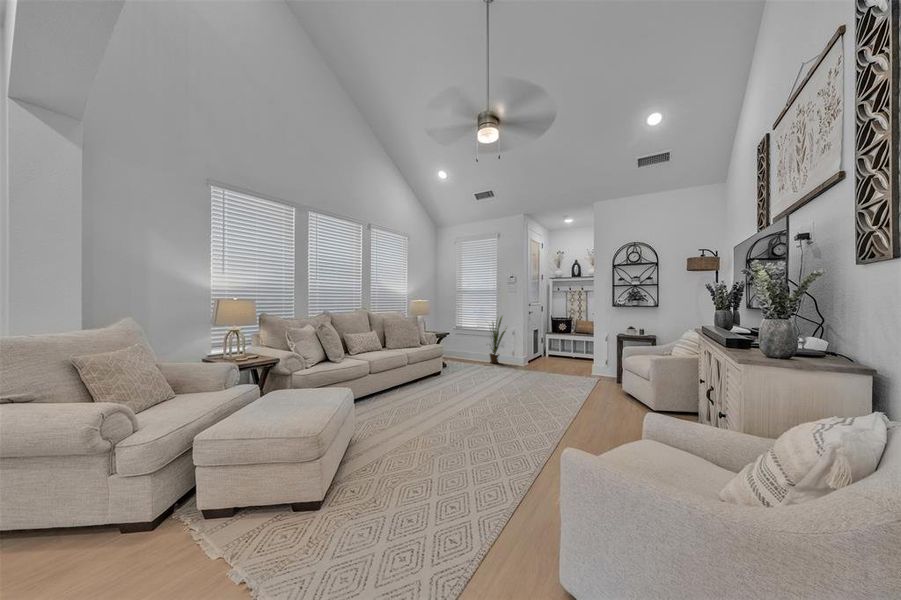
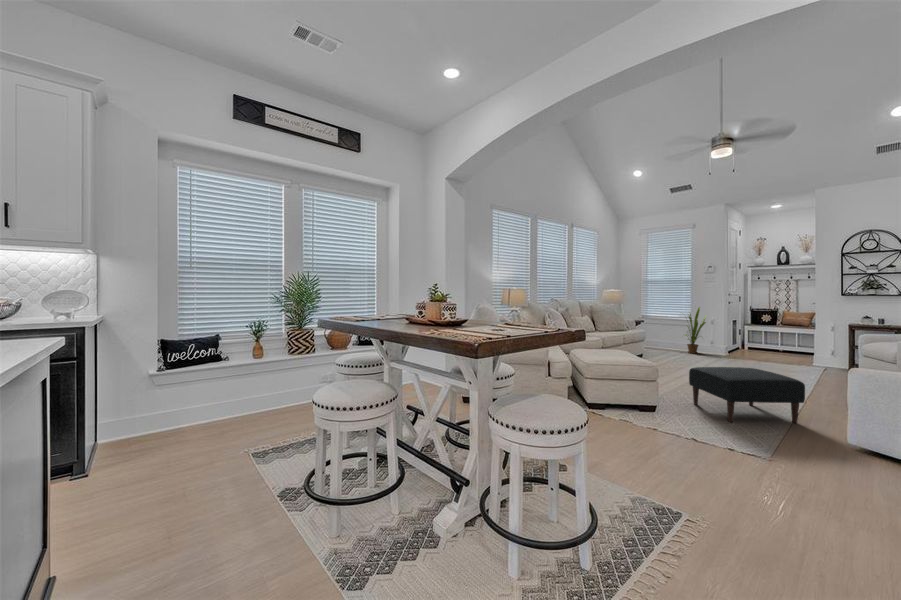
ottoman: none [422,396,541,492] -> present [689,367,805,423]

